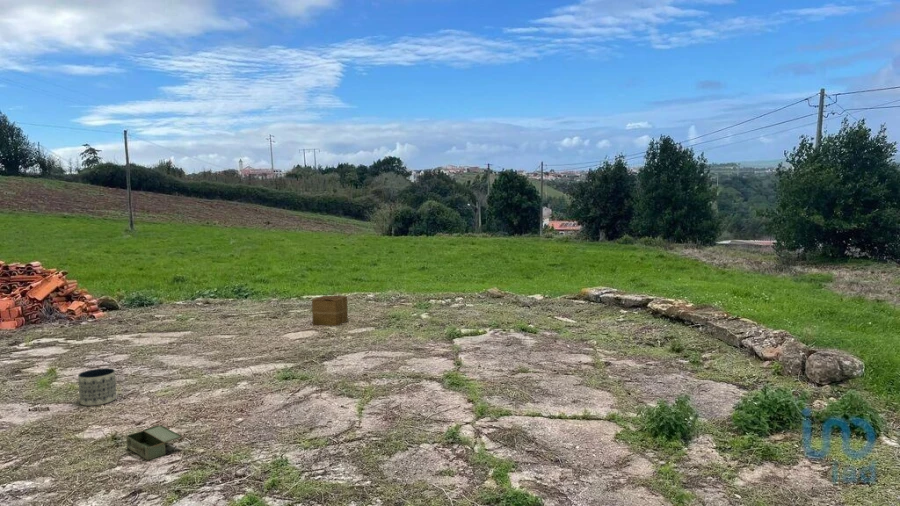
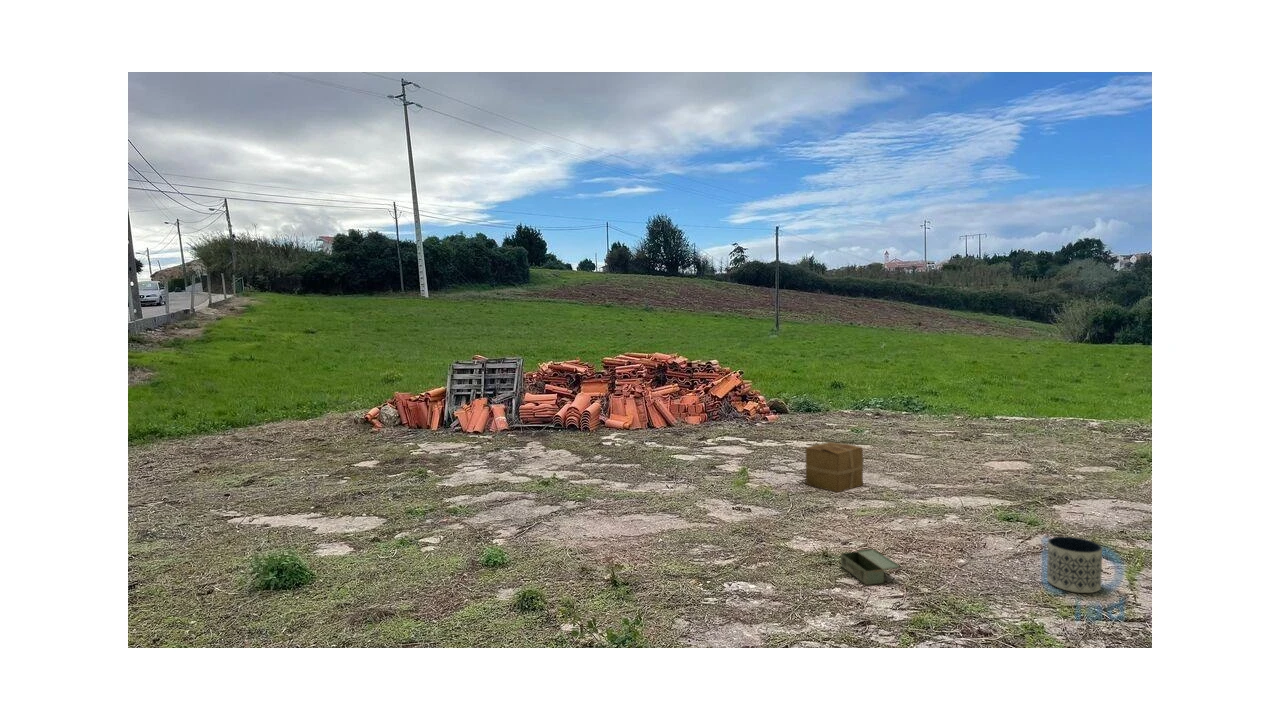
cardboard box: present [312,296,348,326] -> present [805,442,863,492]
planter: present [78,368,116,406] -> present [1047,537,1102,593]

